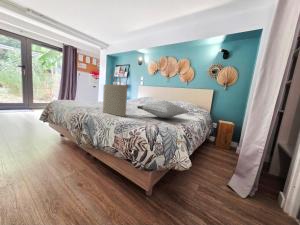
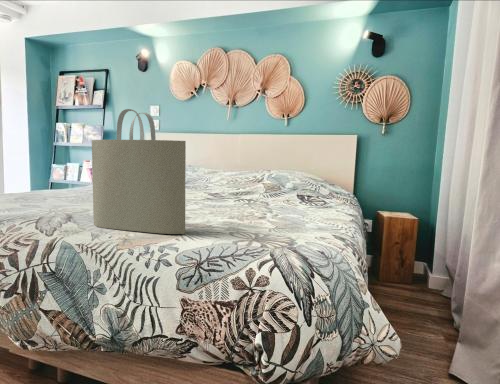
pillow: present [137,100,188,118] -> none [207,176,338,224]

